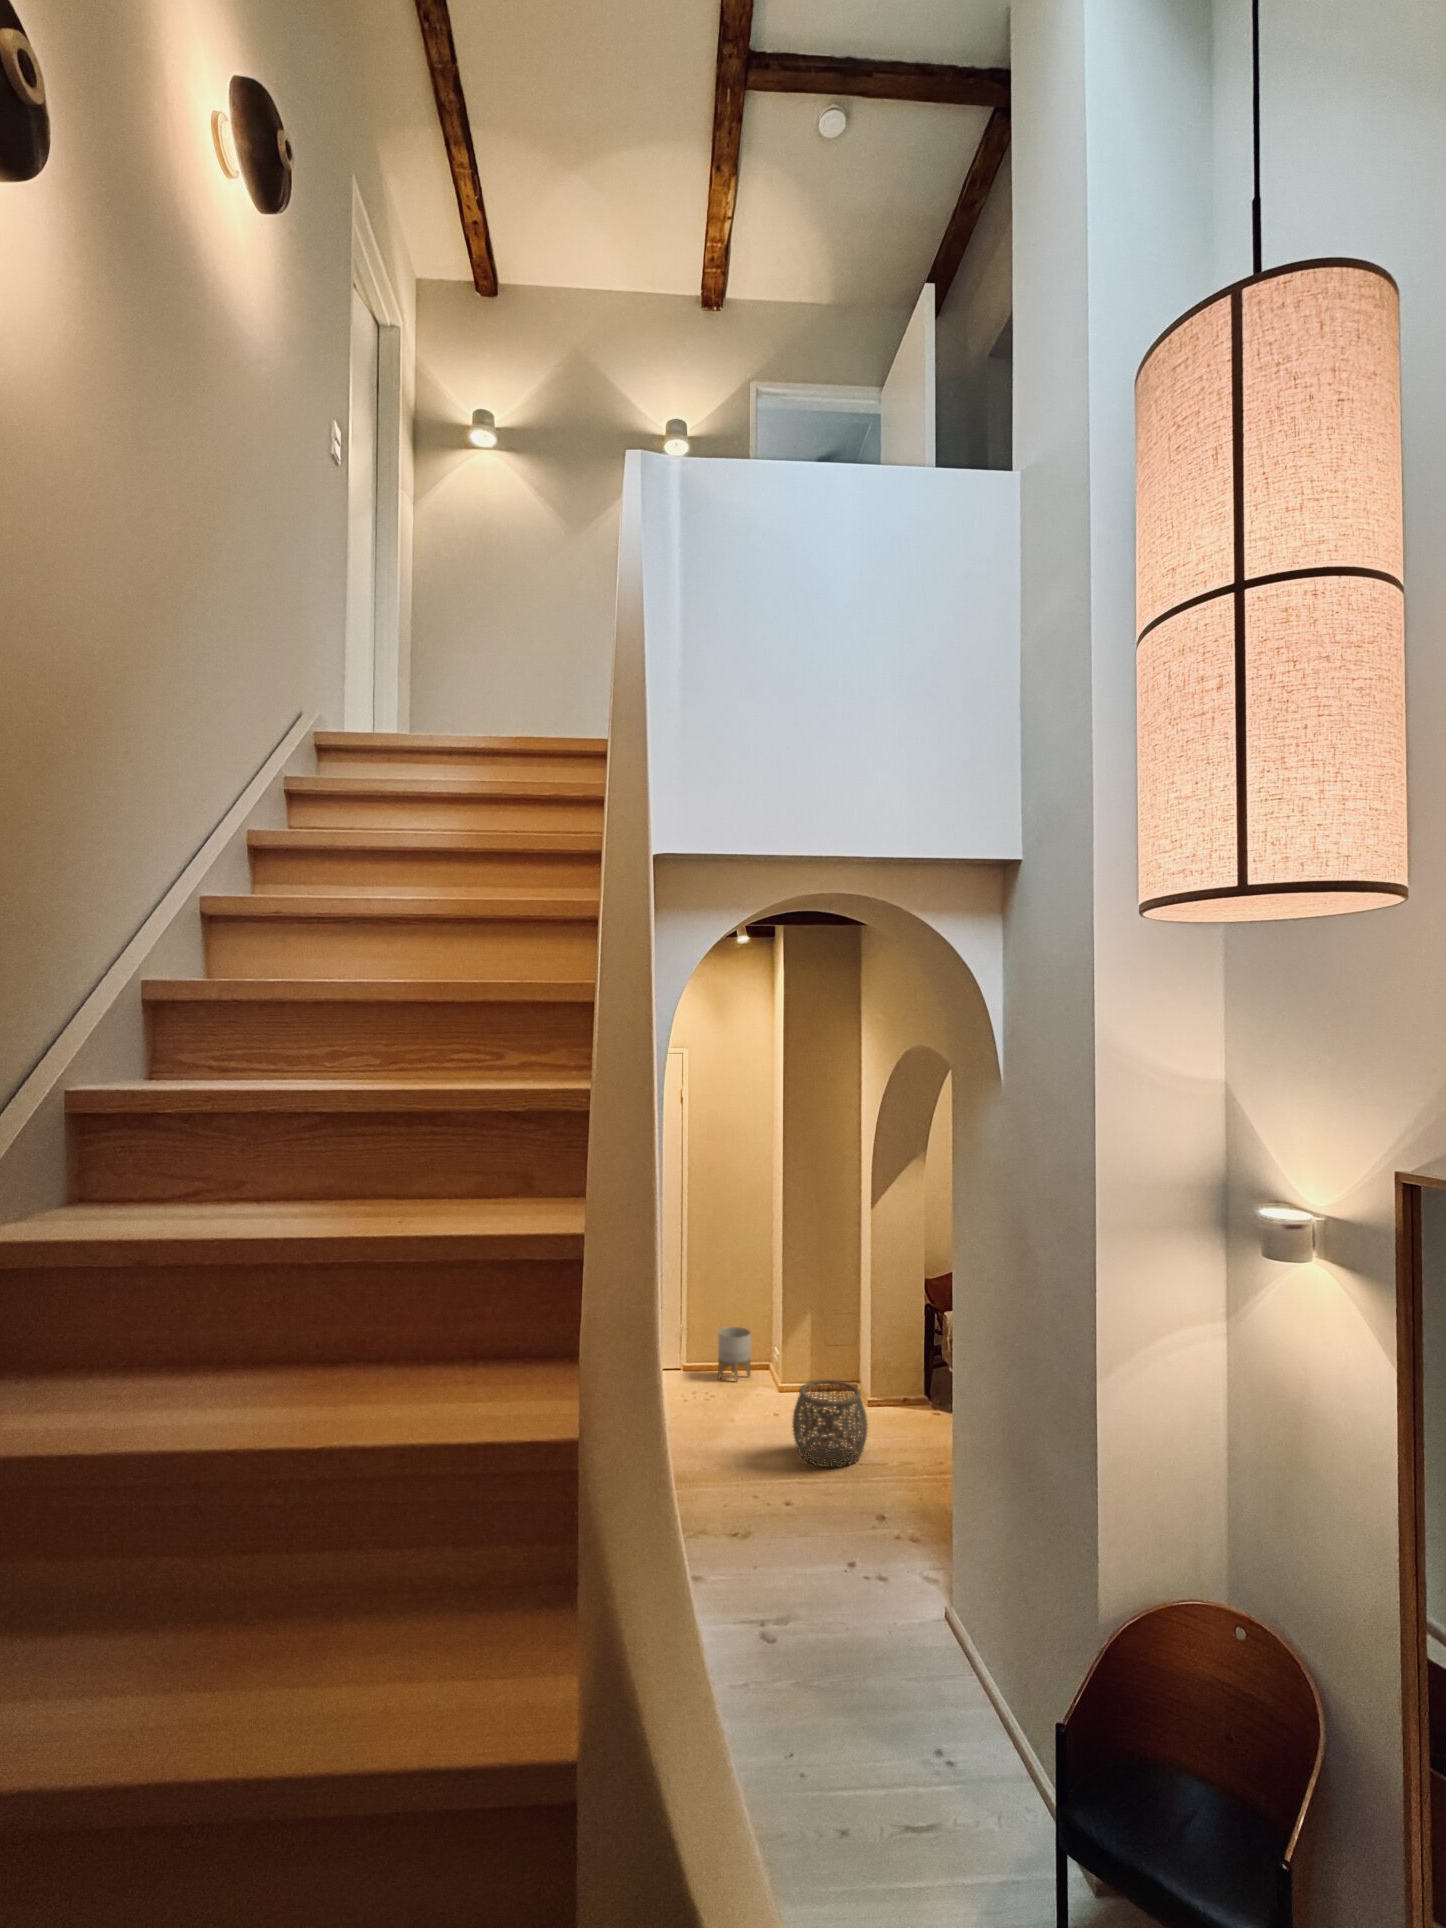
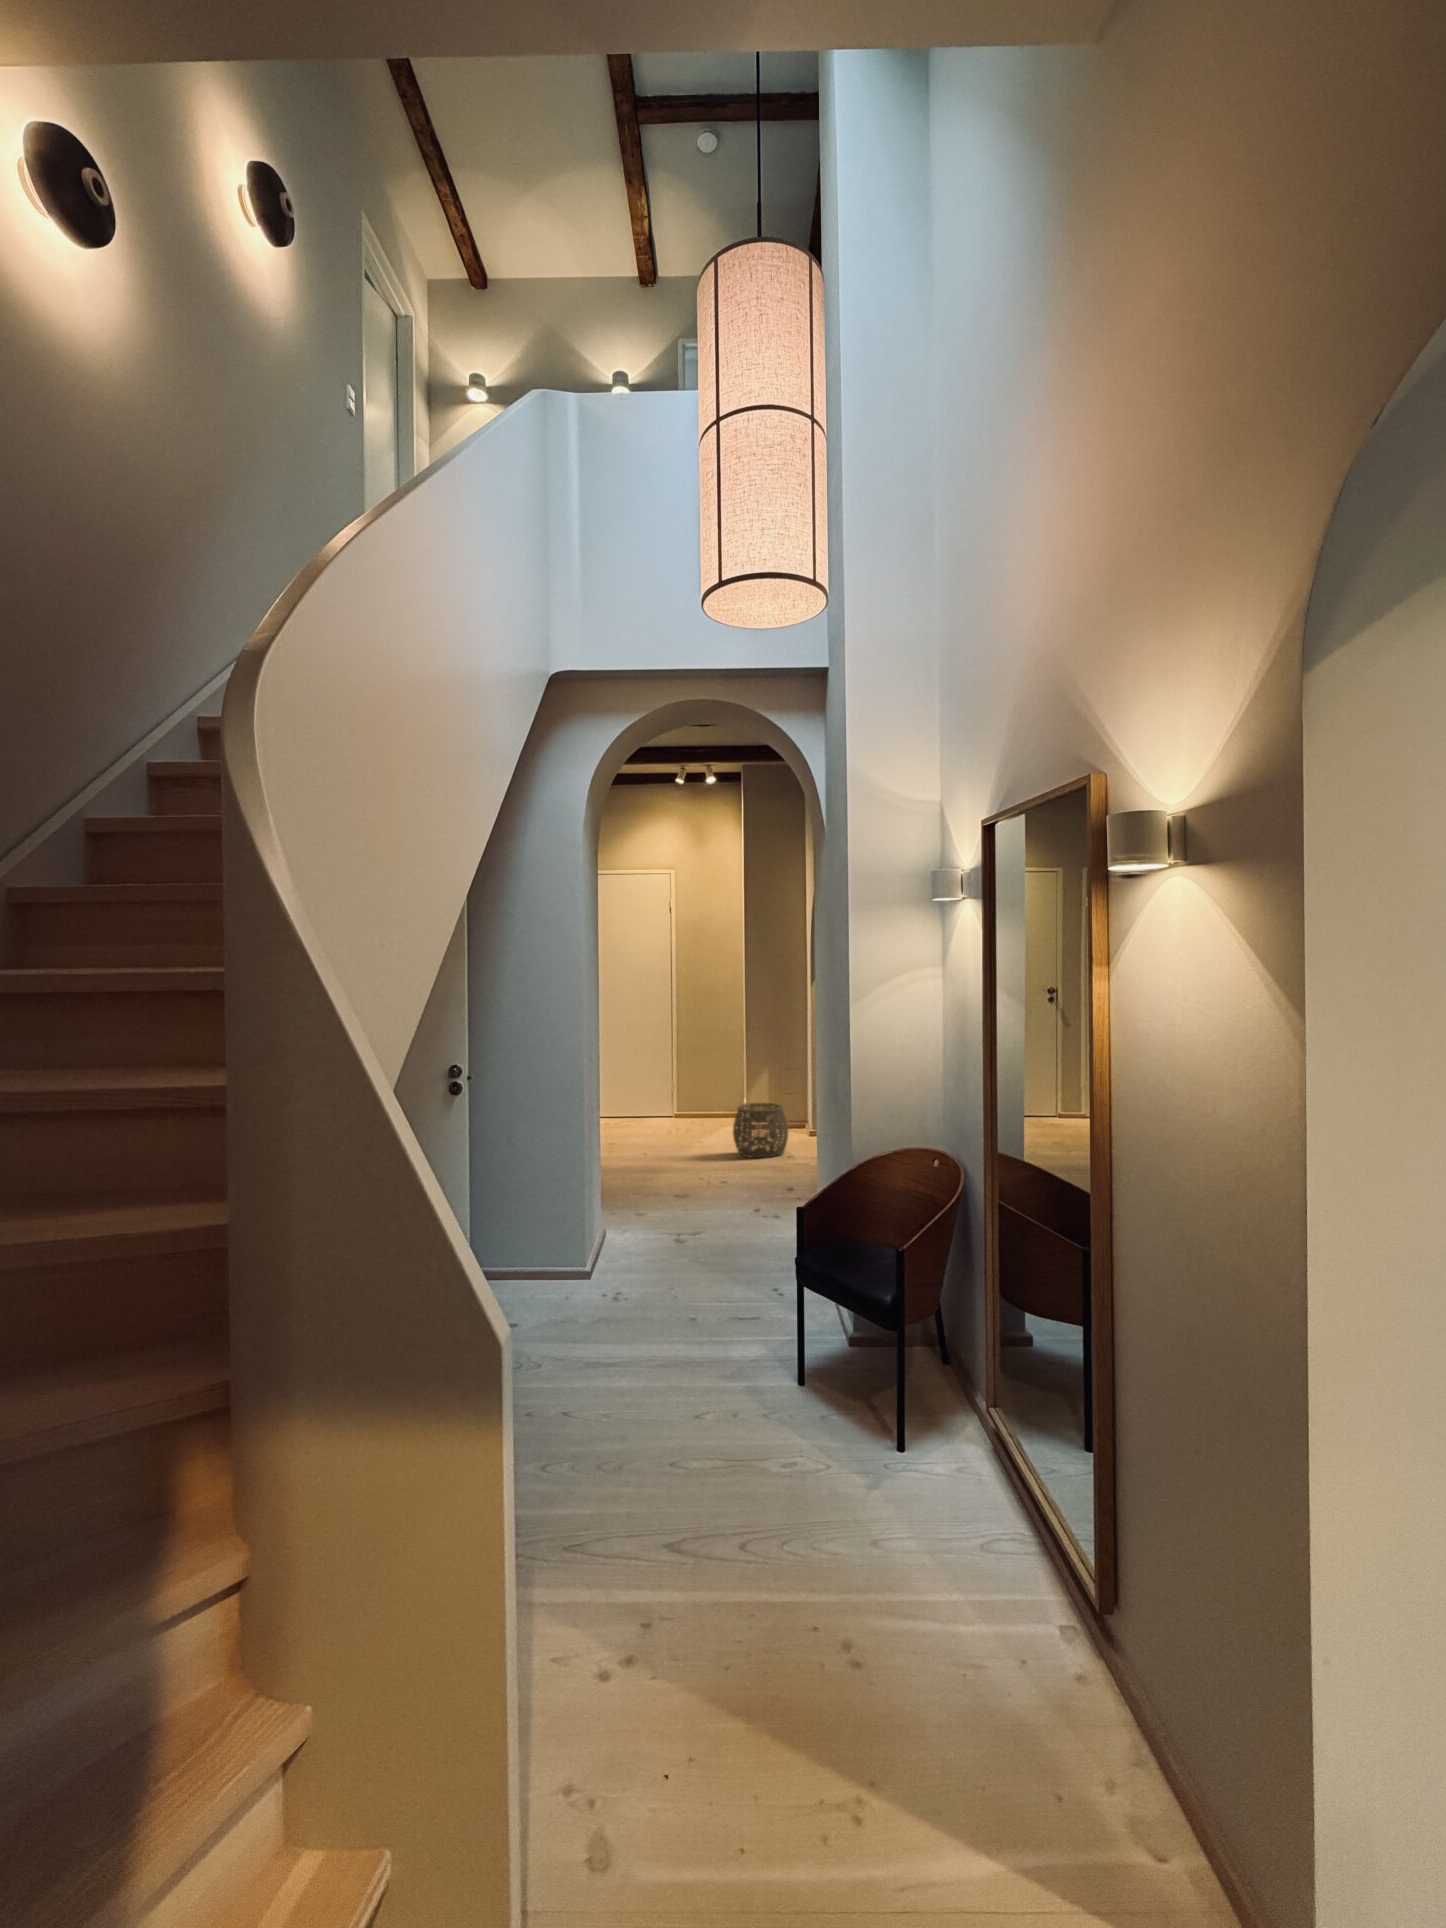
planter: present [718,1327,751,1382] -> none [699,1095,725,1135]

